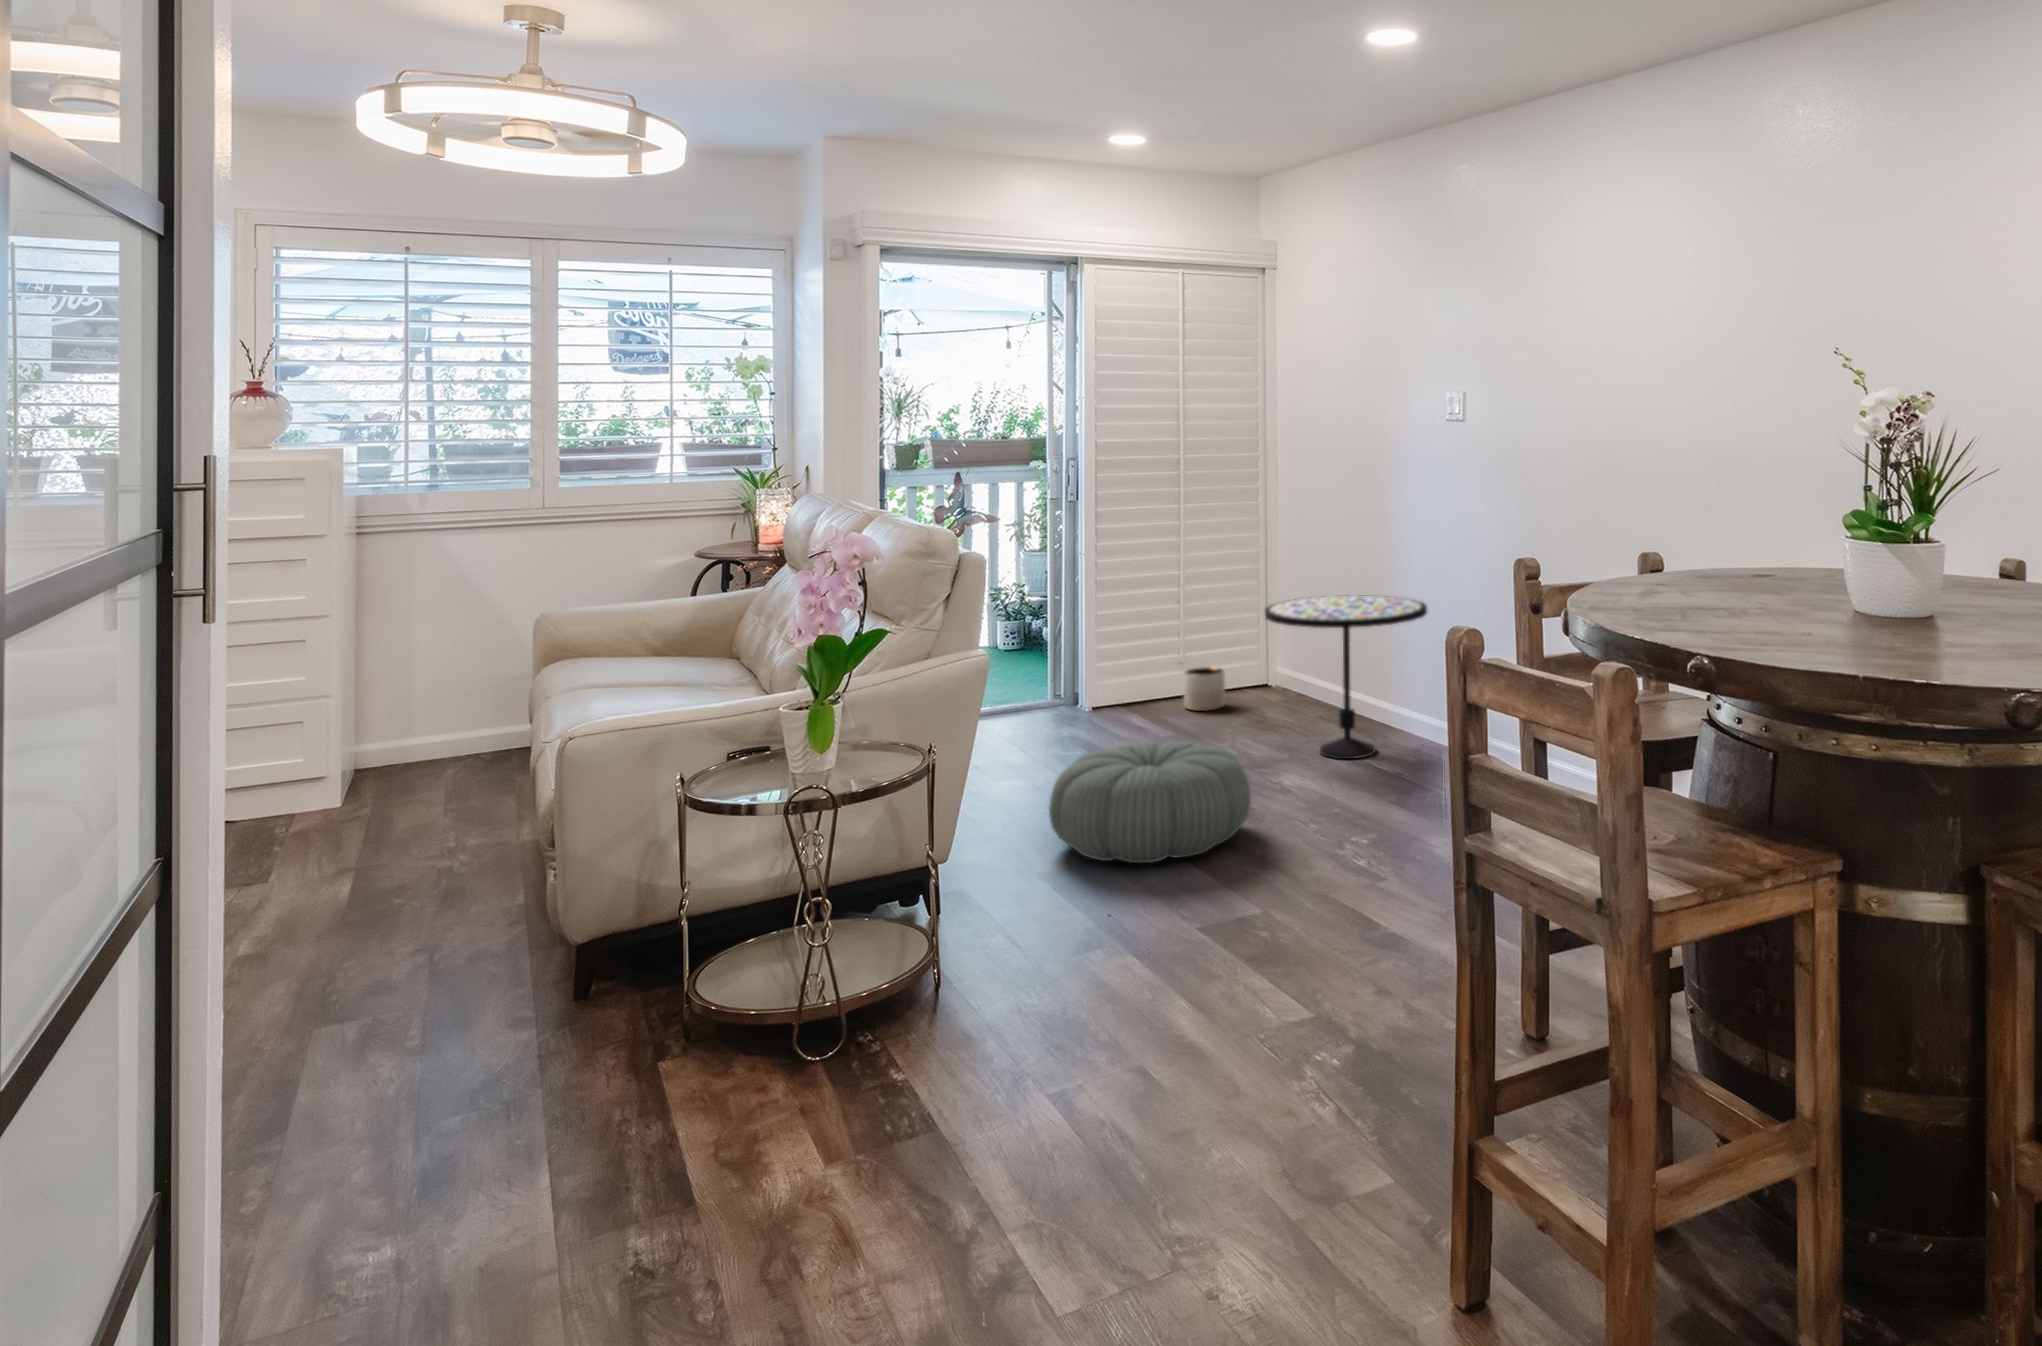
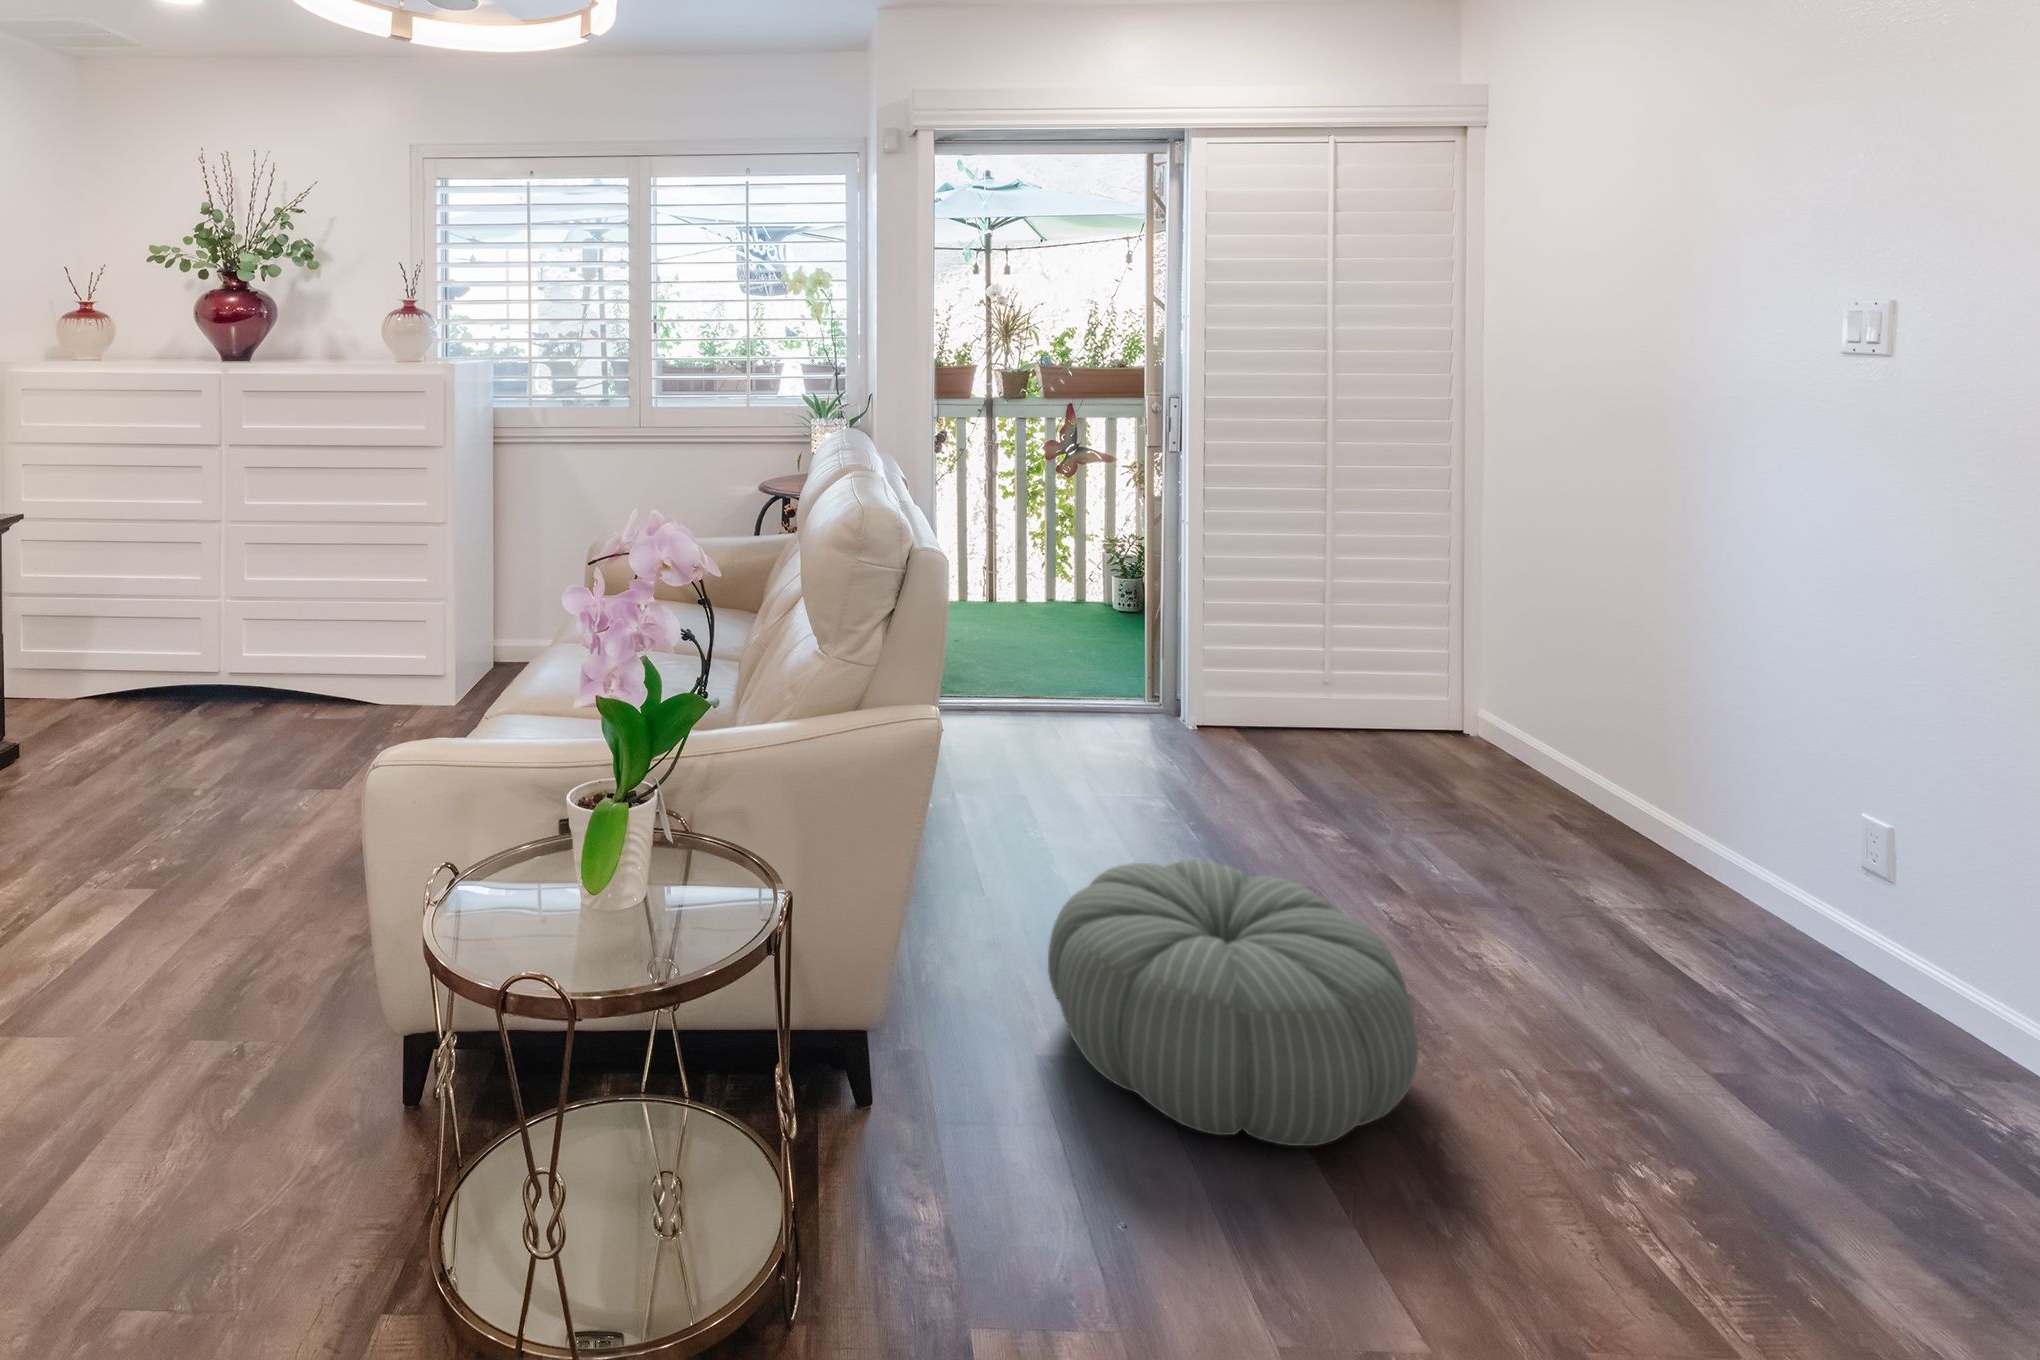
side table: present [1265,595,1427,759] -> none [1460,636,1820,948]
planter: present [1184,667,1225,711] -> none [1329,689,1393,756]

